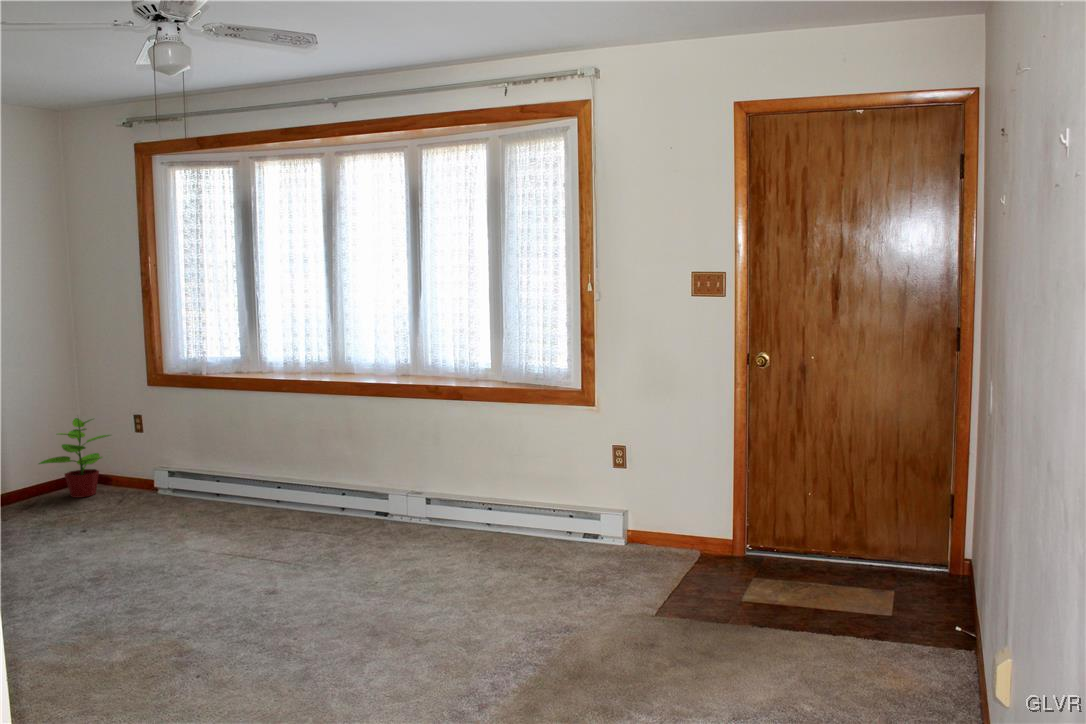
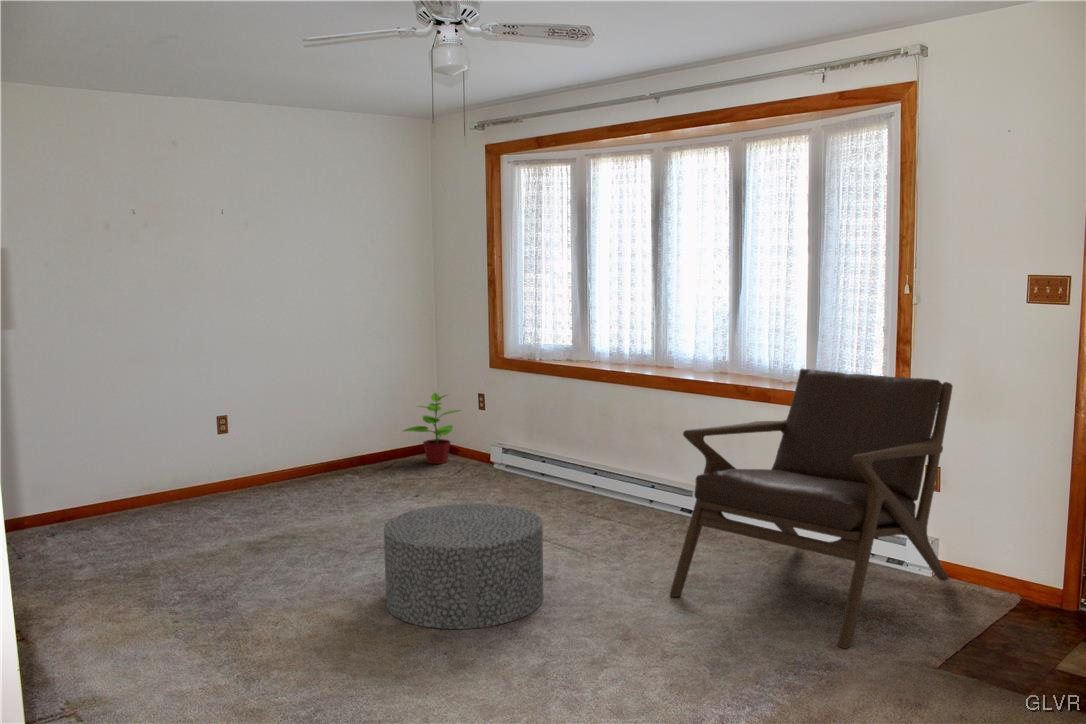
lounge chair: none [397,365,637,620] -> present [670,369,953,649]
ottoman: none [74,527,267,672] -> present [384,503,543,629]

